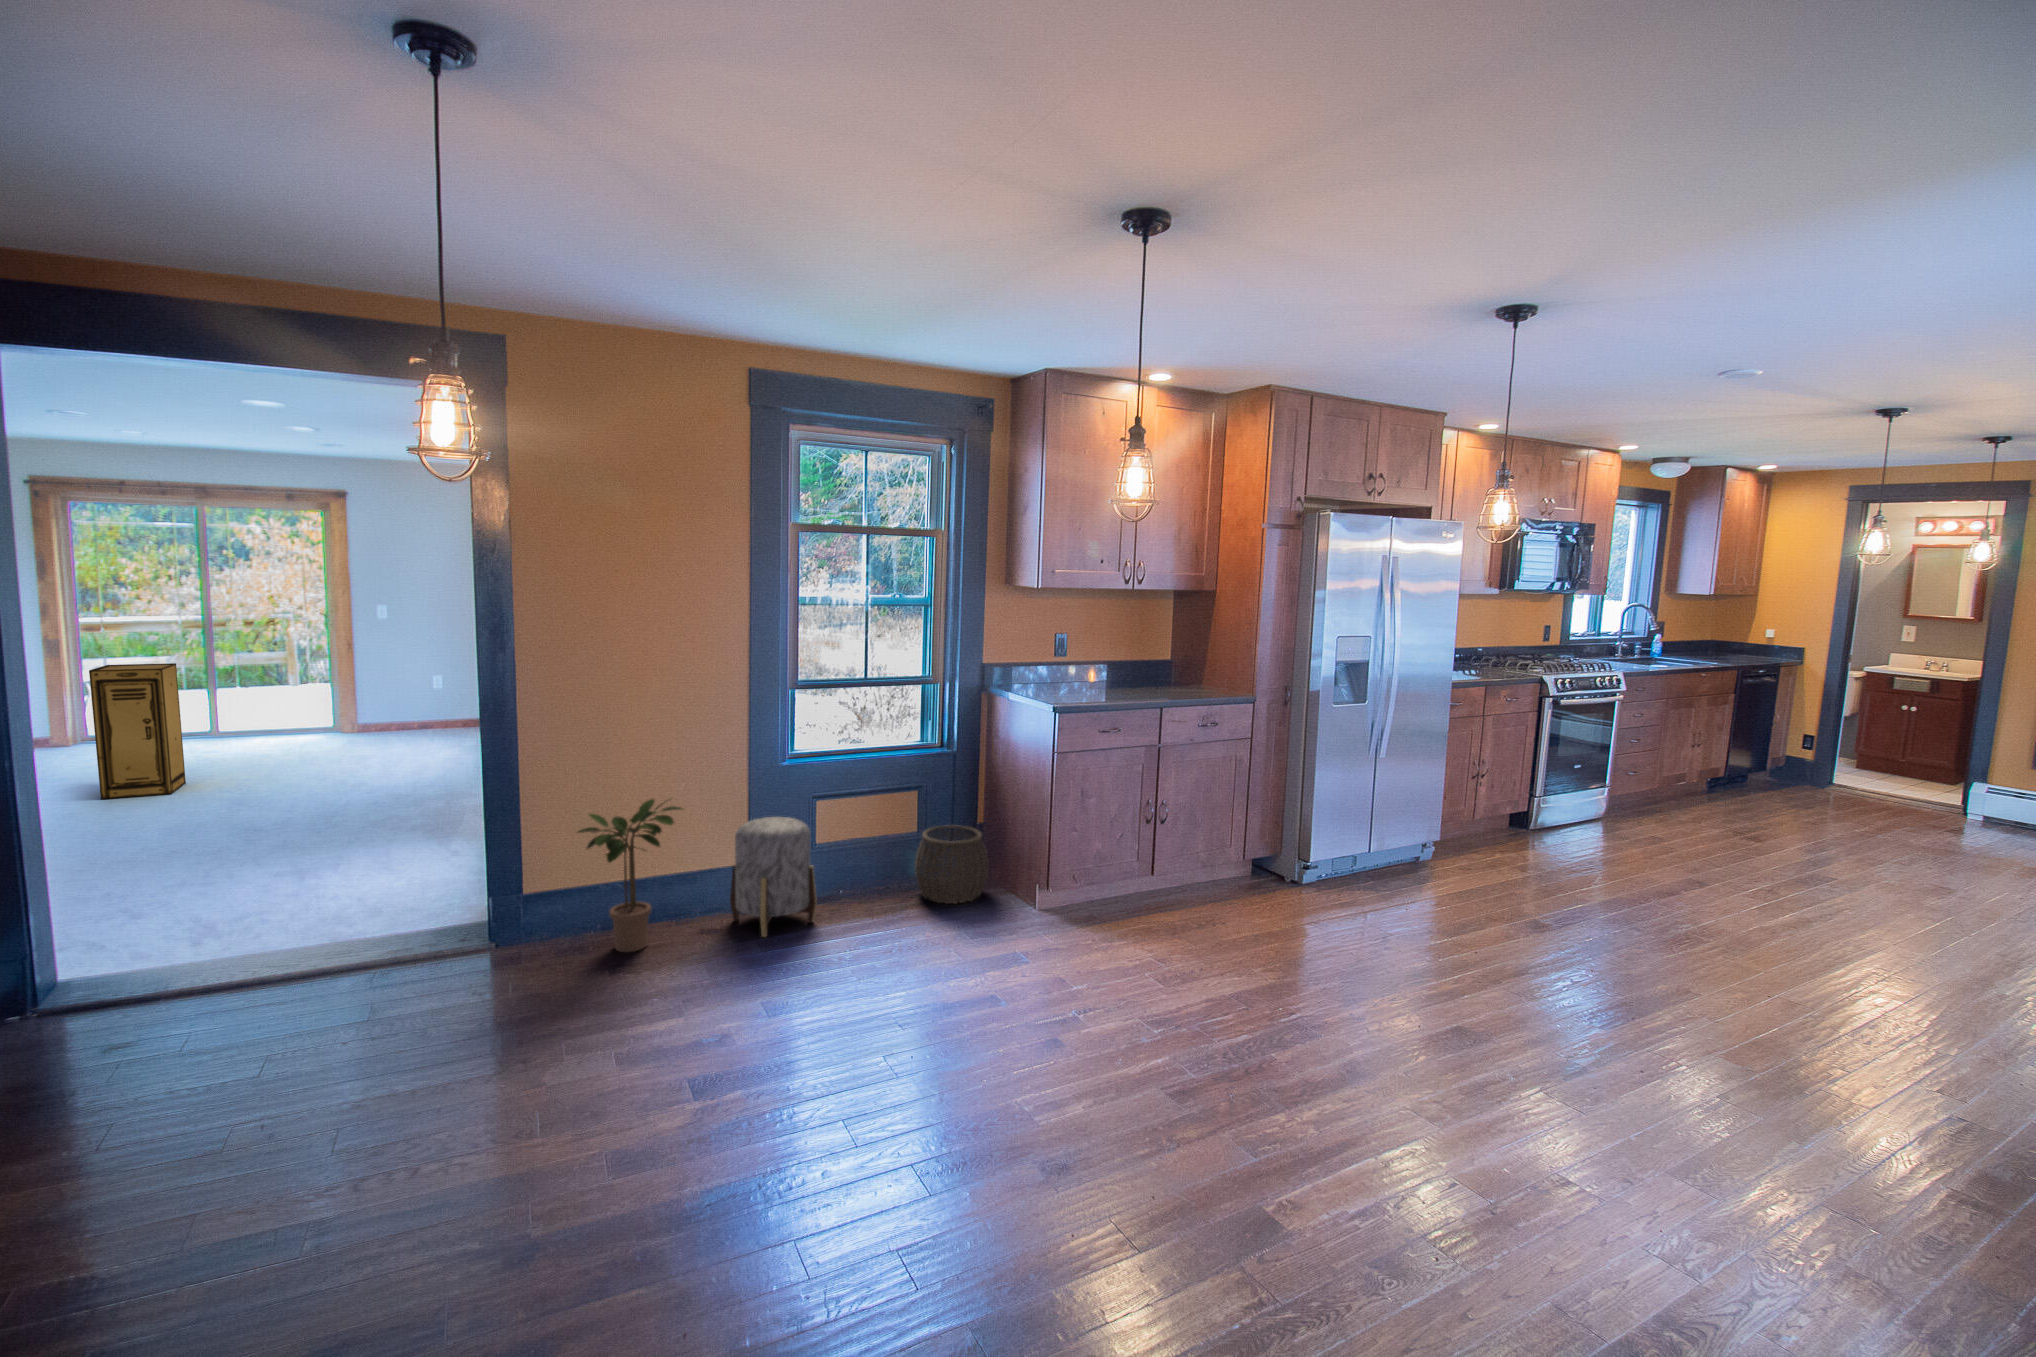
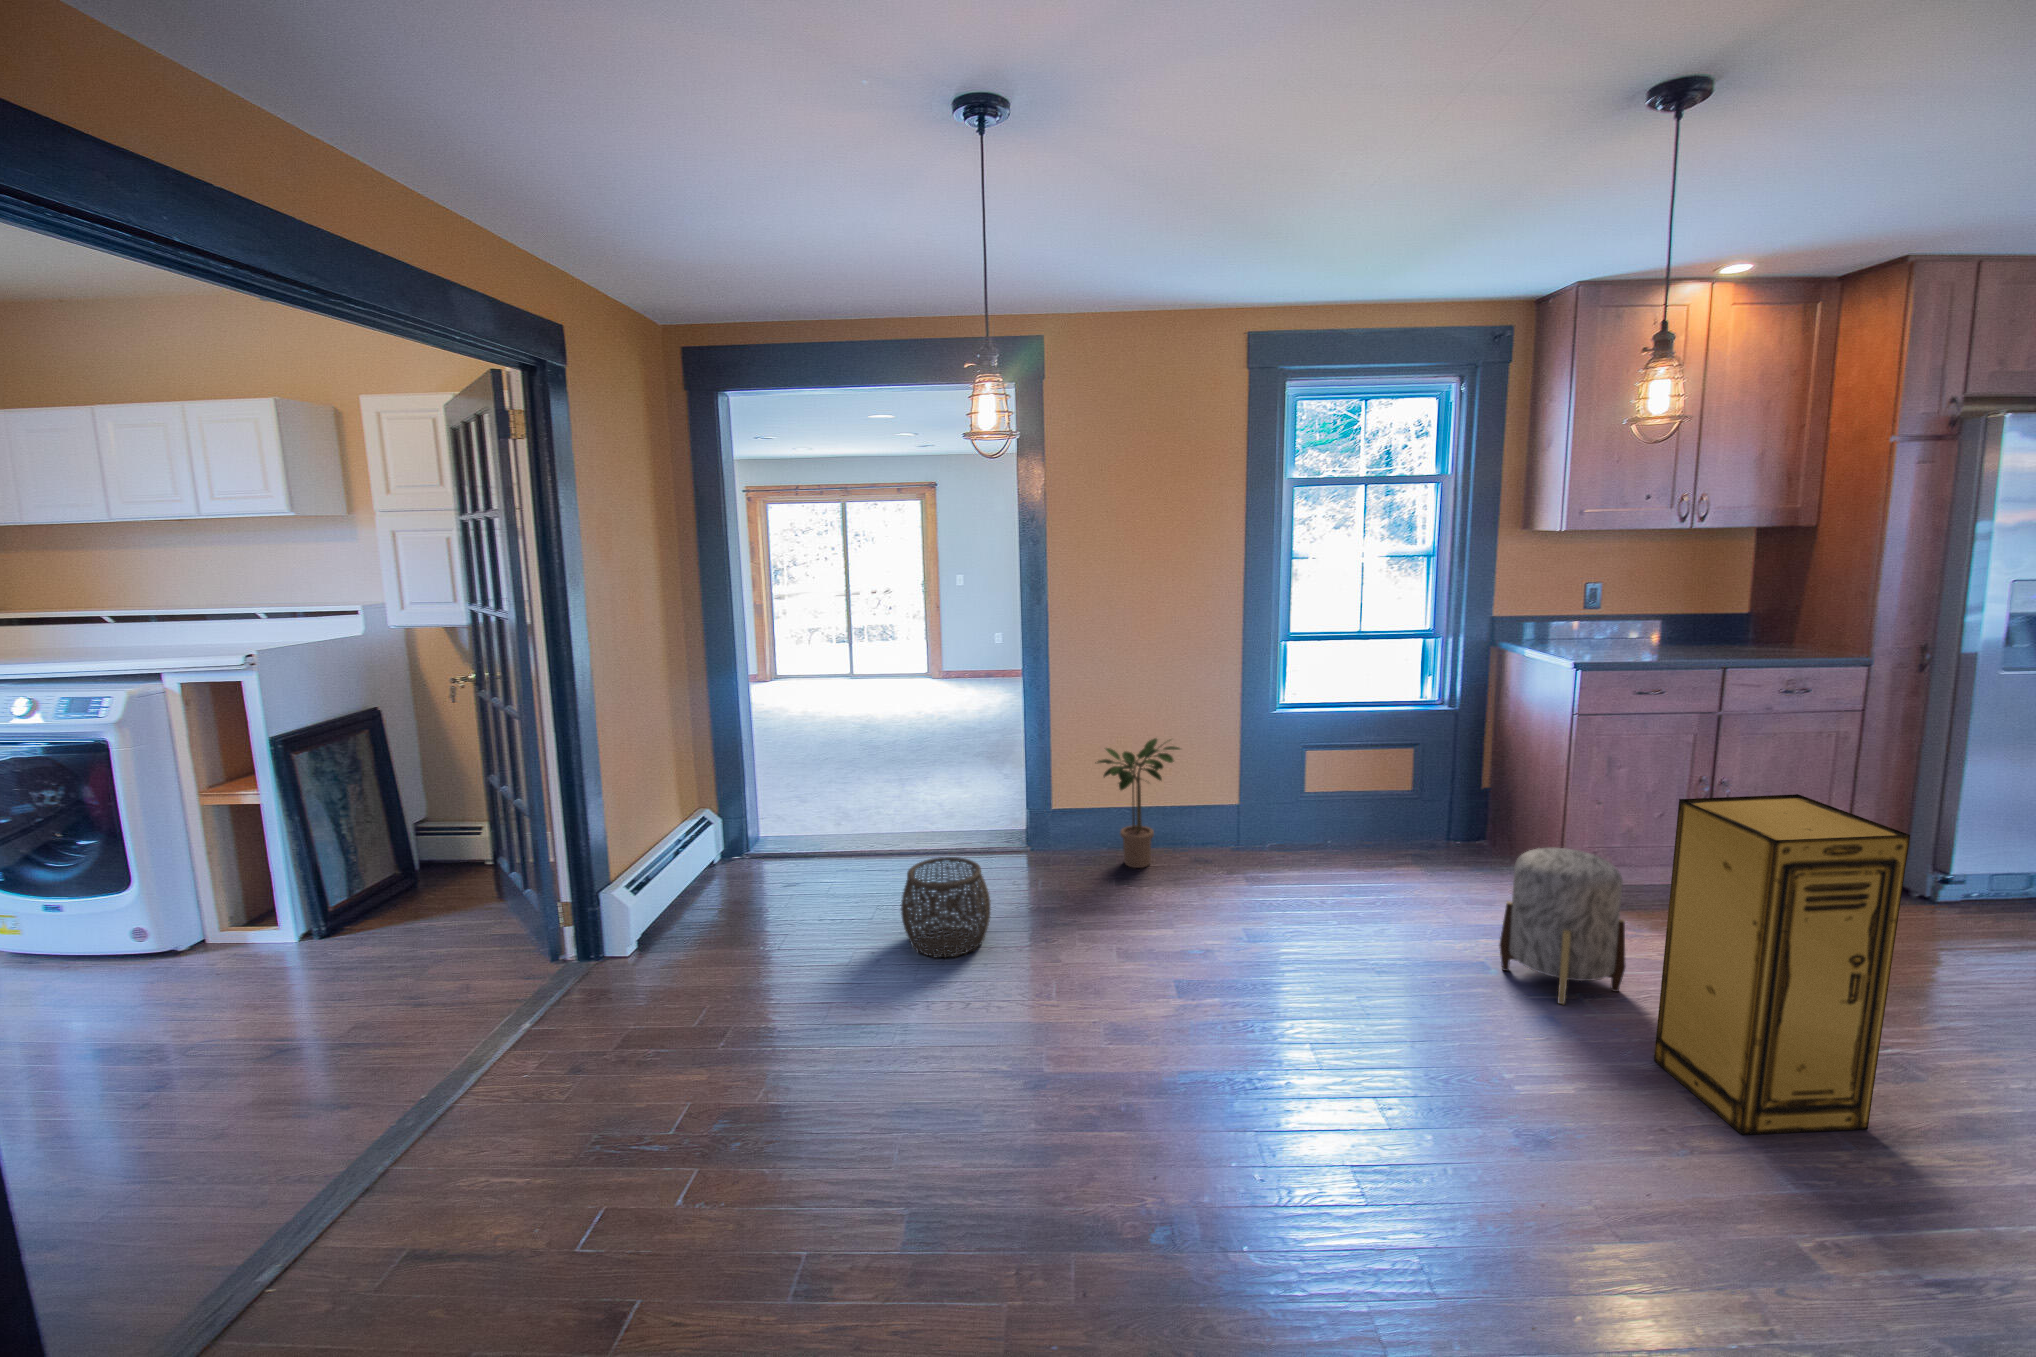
storage cabinet: present [89,663,186,799] -> present [1654,794,1910,1135]
stool: present [730,817,817,937] -> present [1499,848,1625,1004]
woven basket: present [915,825,988,904] -> present [901,857,991,958]

